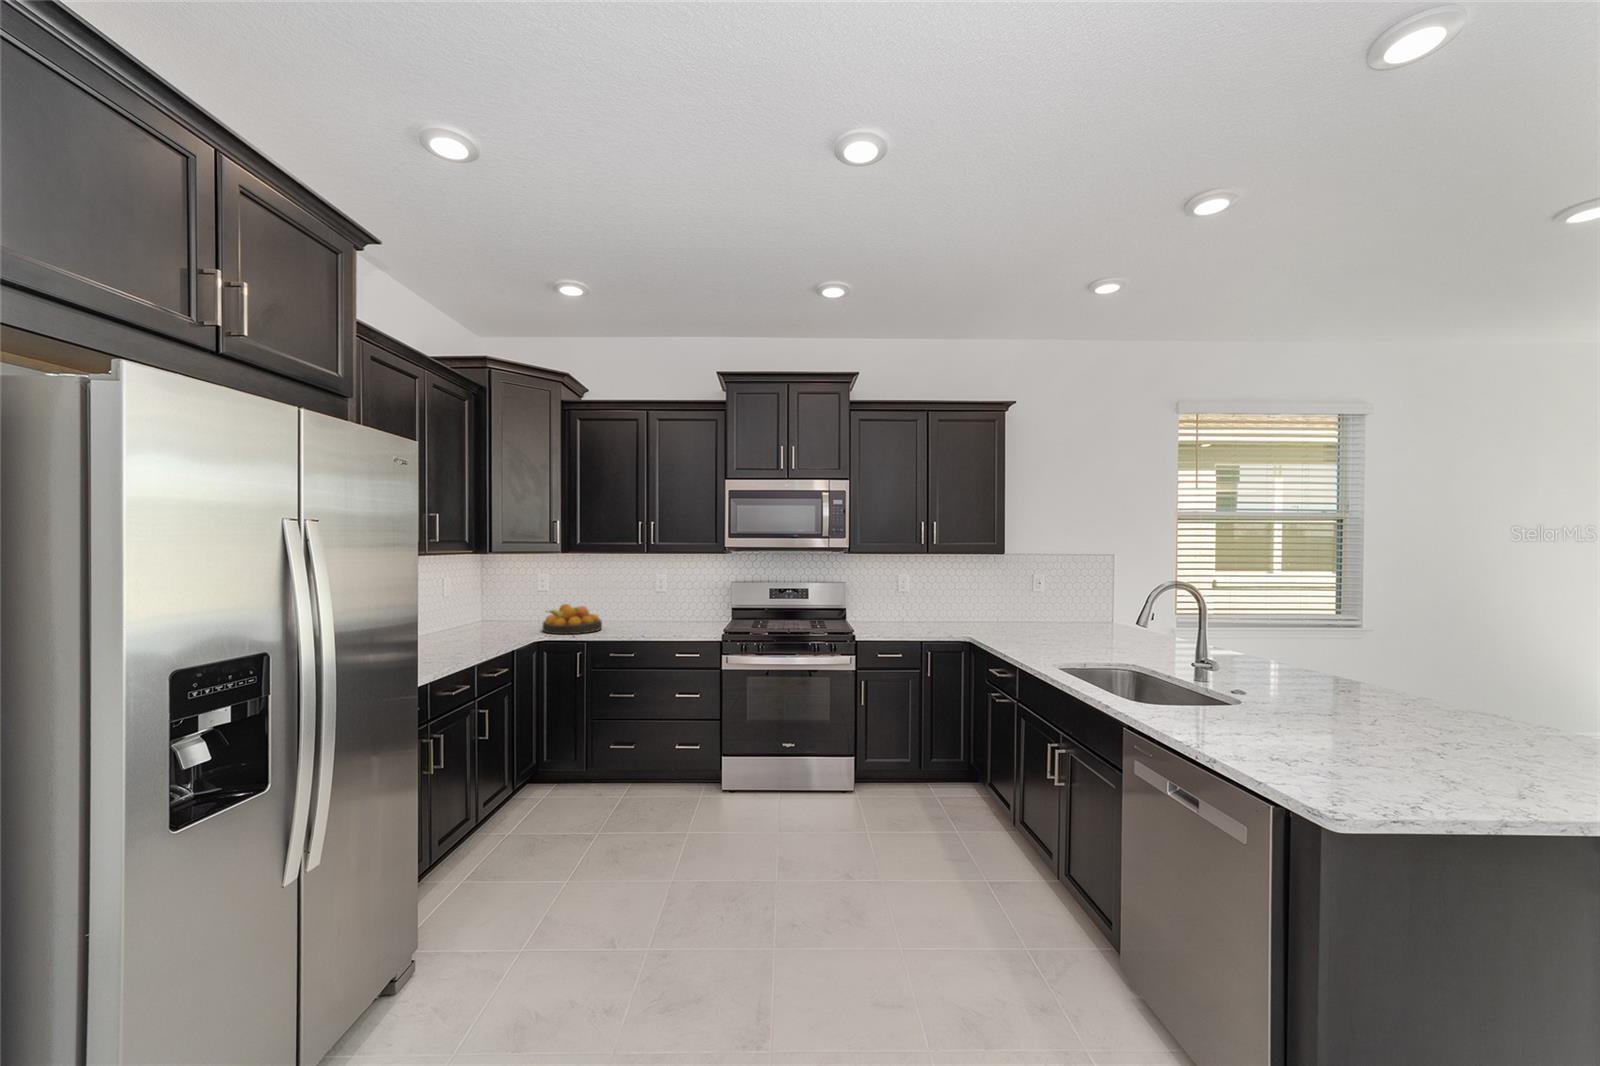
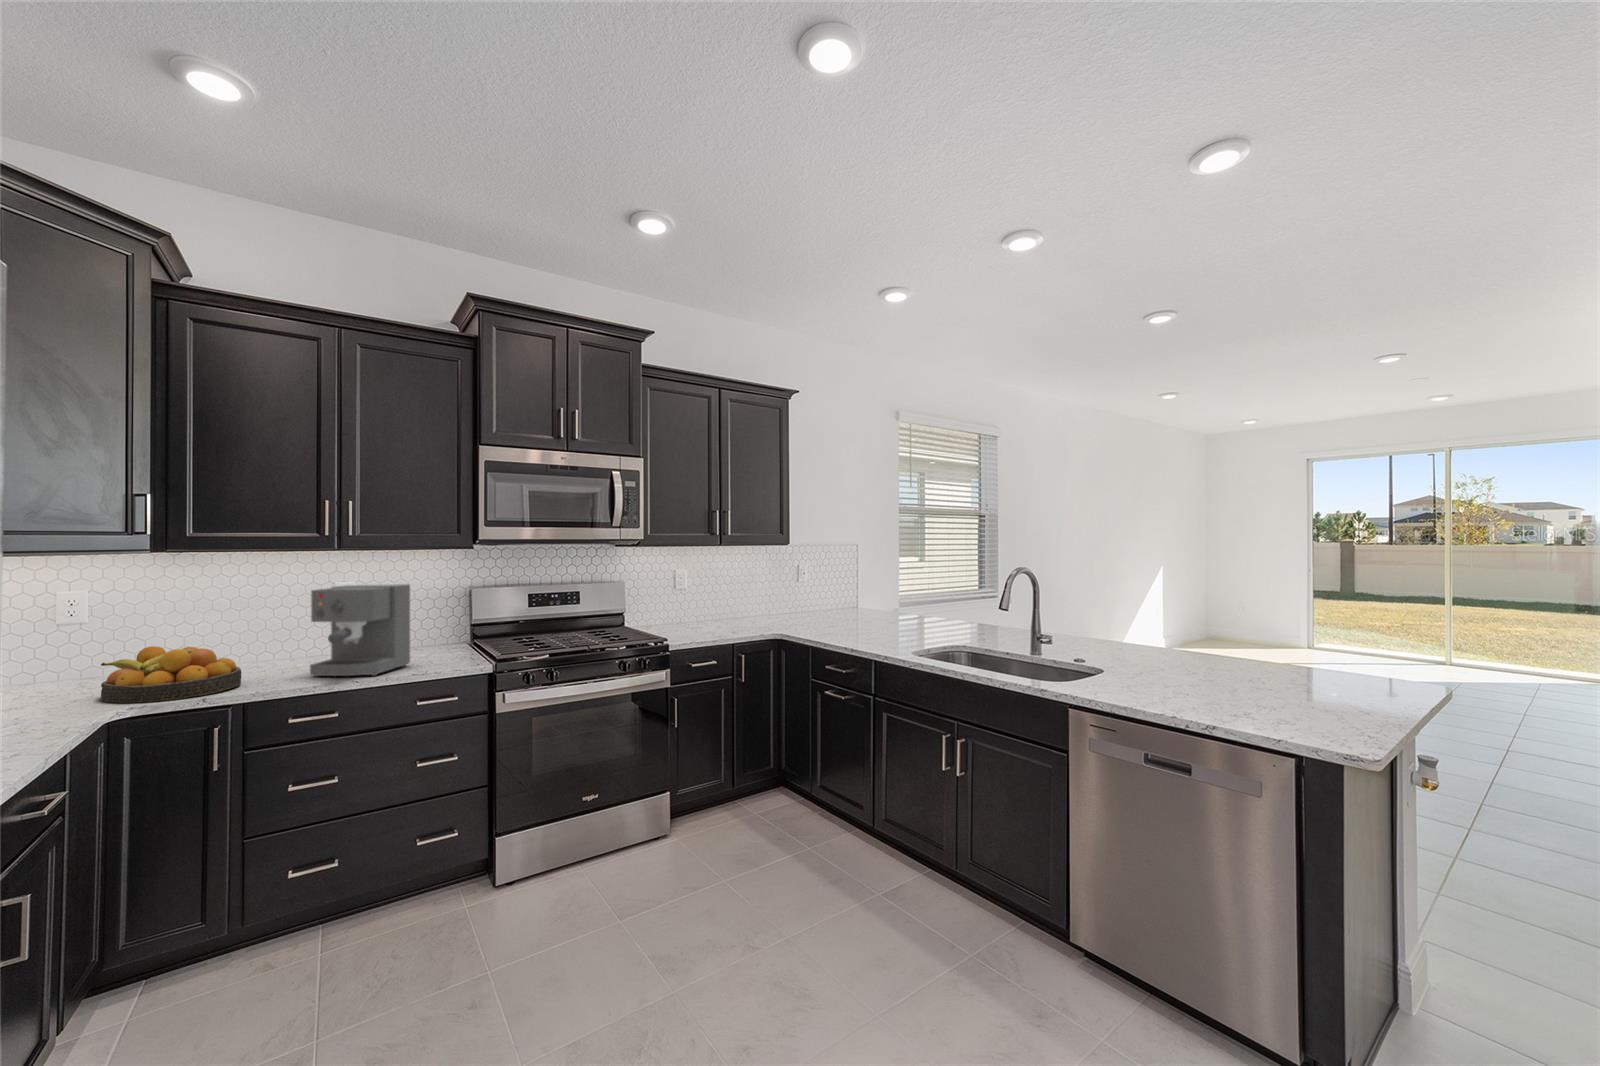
coffee maker: none [633,574,689,634] -> present [310,584,410,677]

